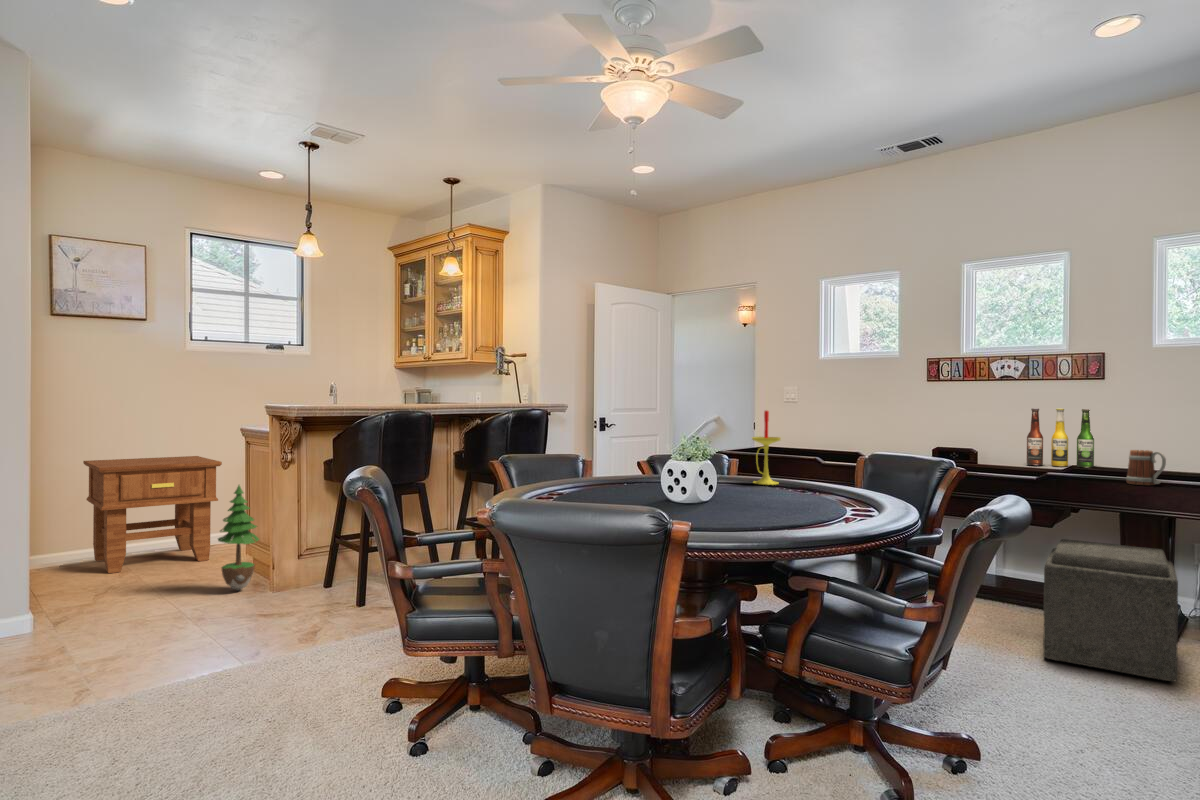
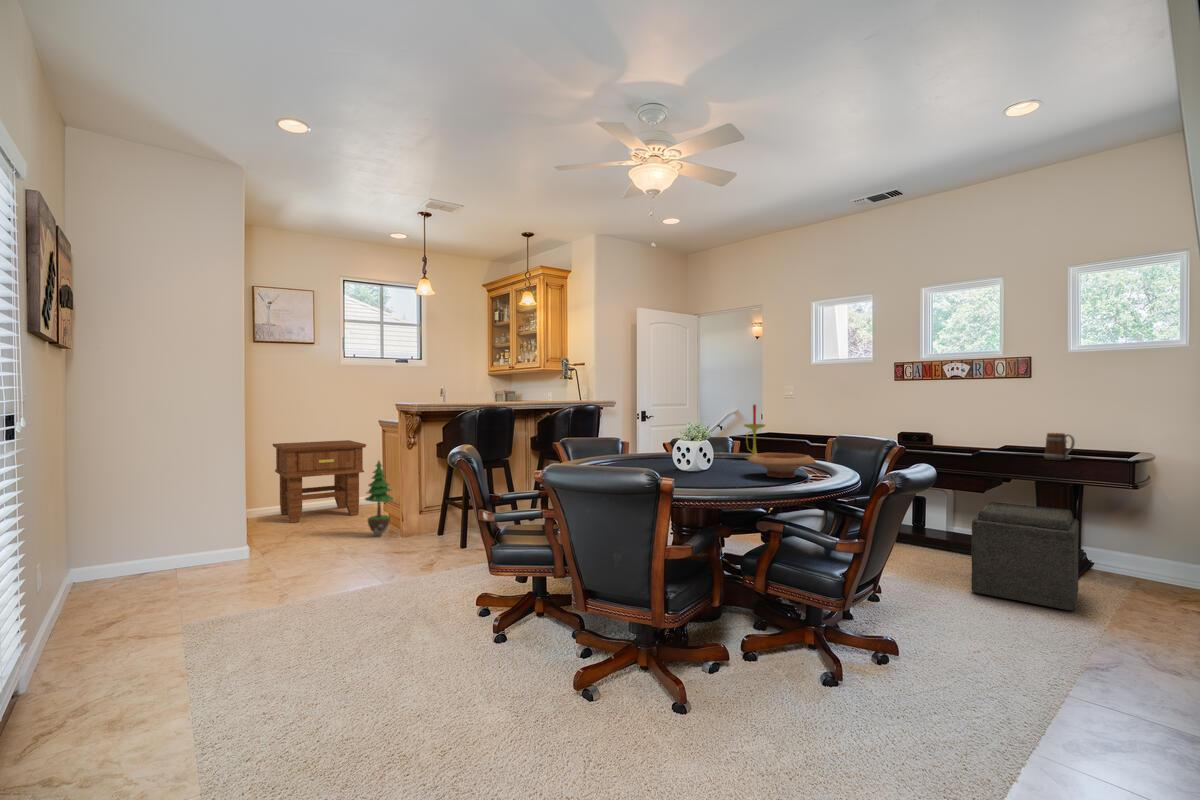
beer bottle: present [1027,408,1094,468] -> none [971,401,1026,447]
wooden bowl: none [769,477,862,512] -> present [748,453,816,478]

